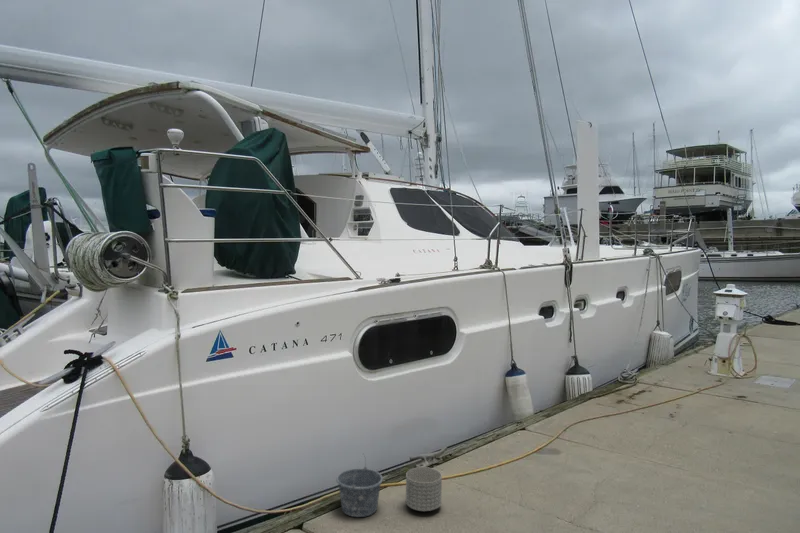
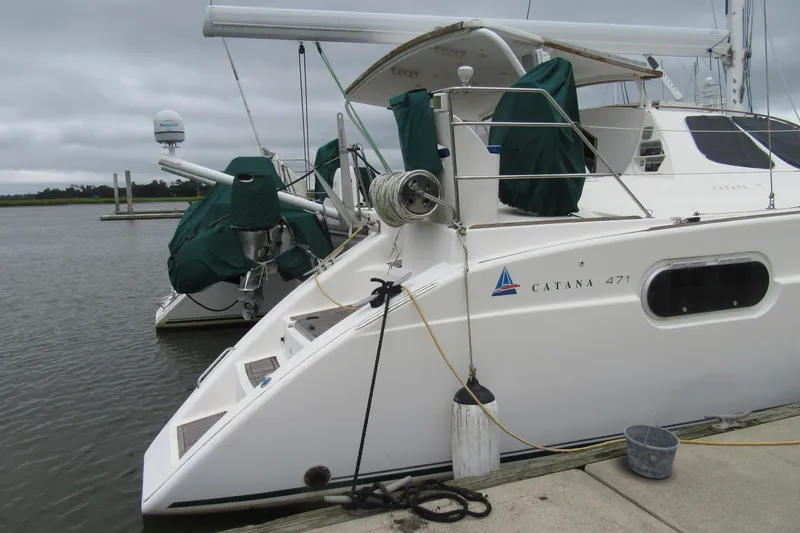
planter: present [406,467,442,511] -> none [708,437,761,491]

